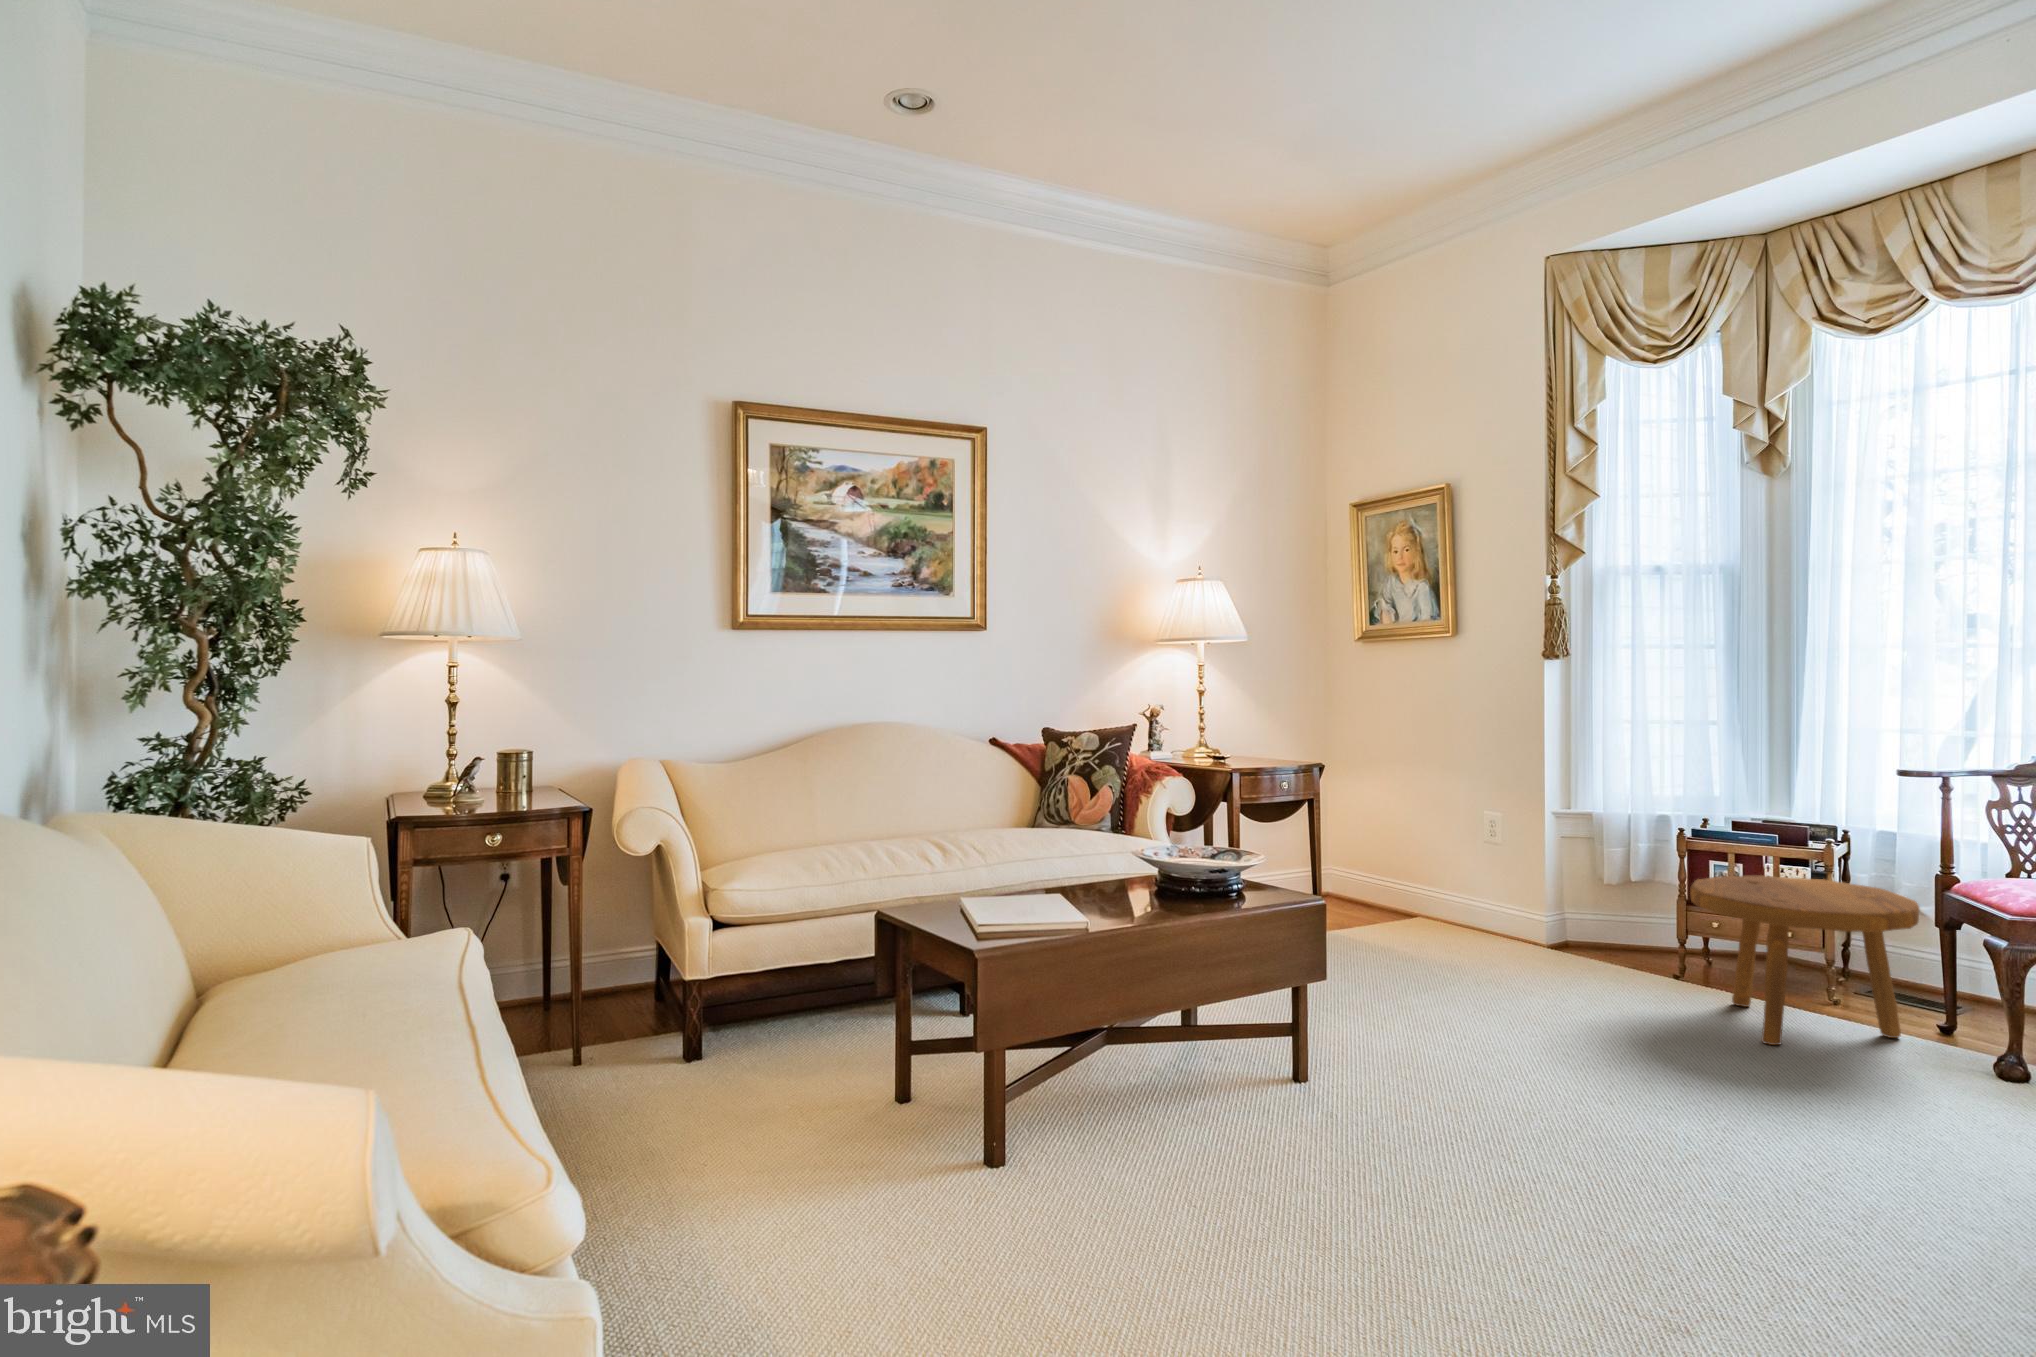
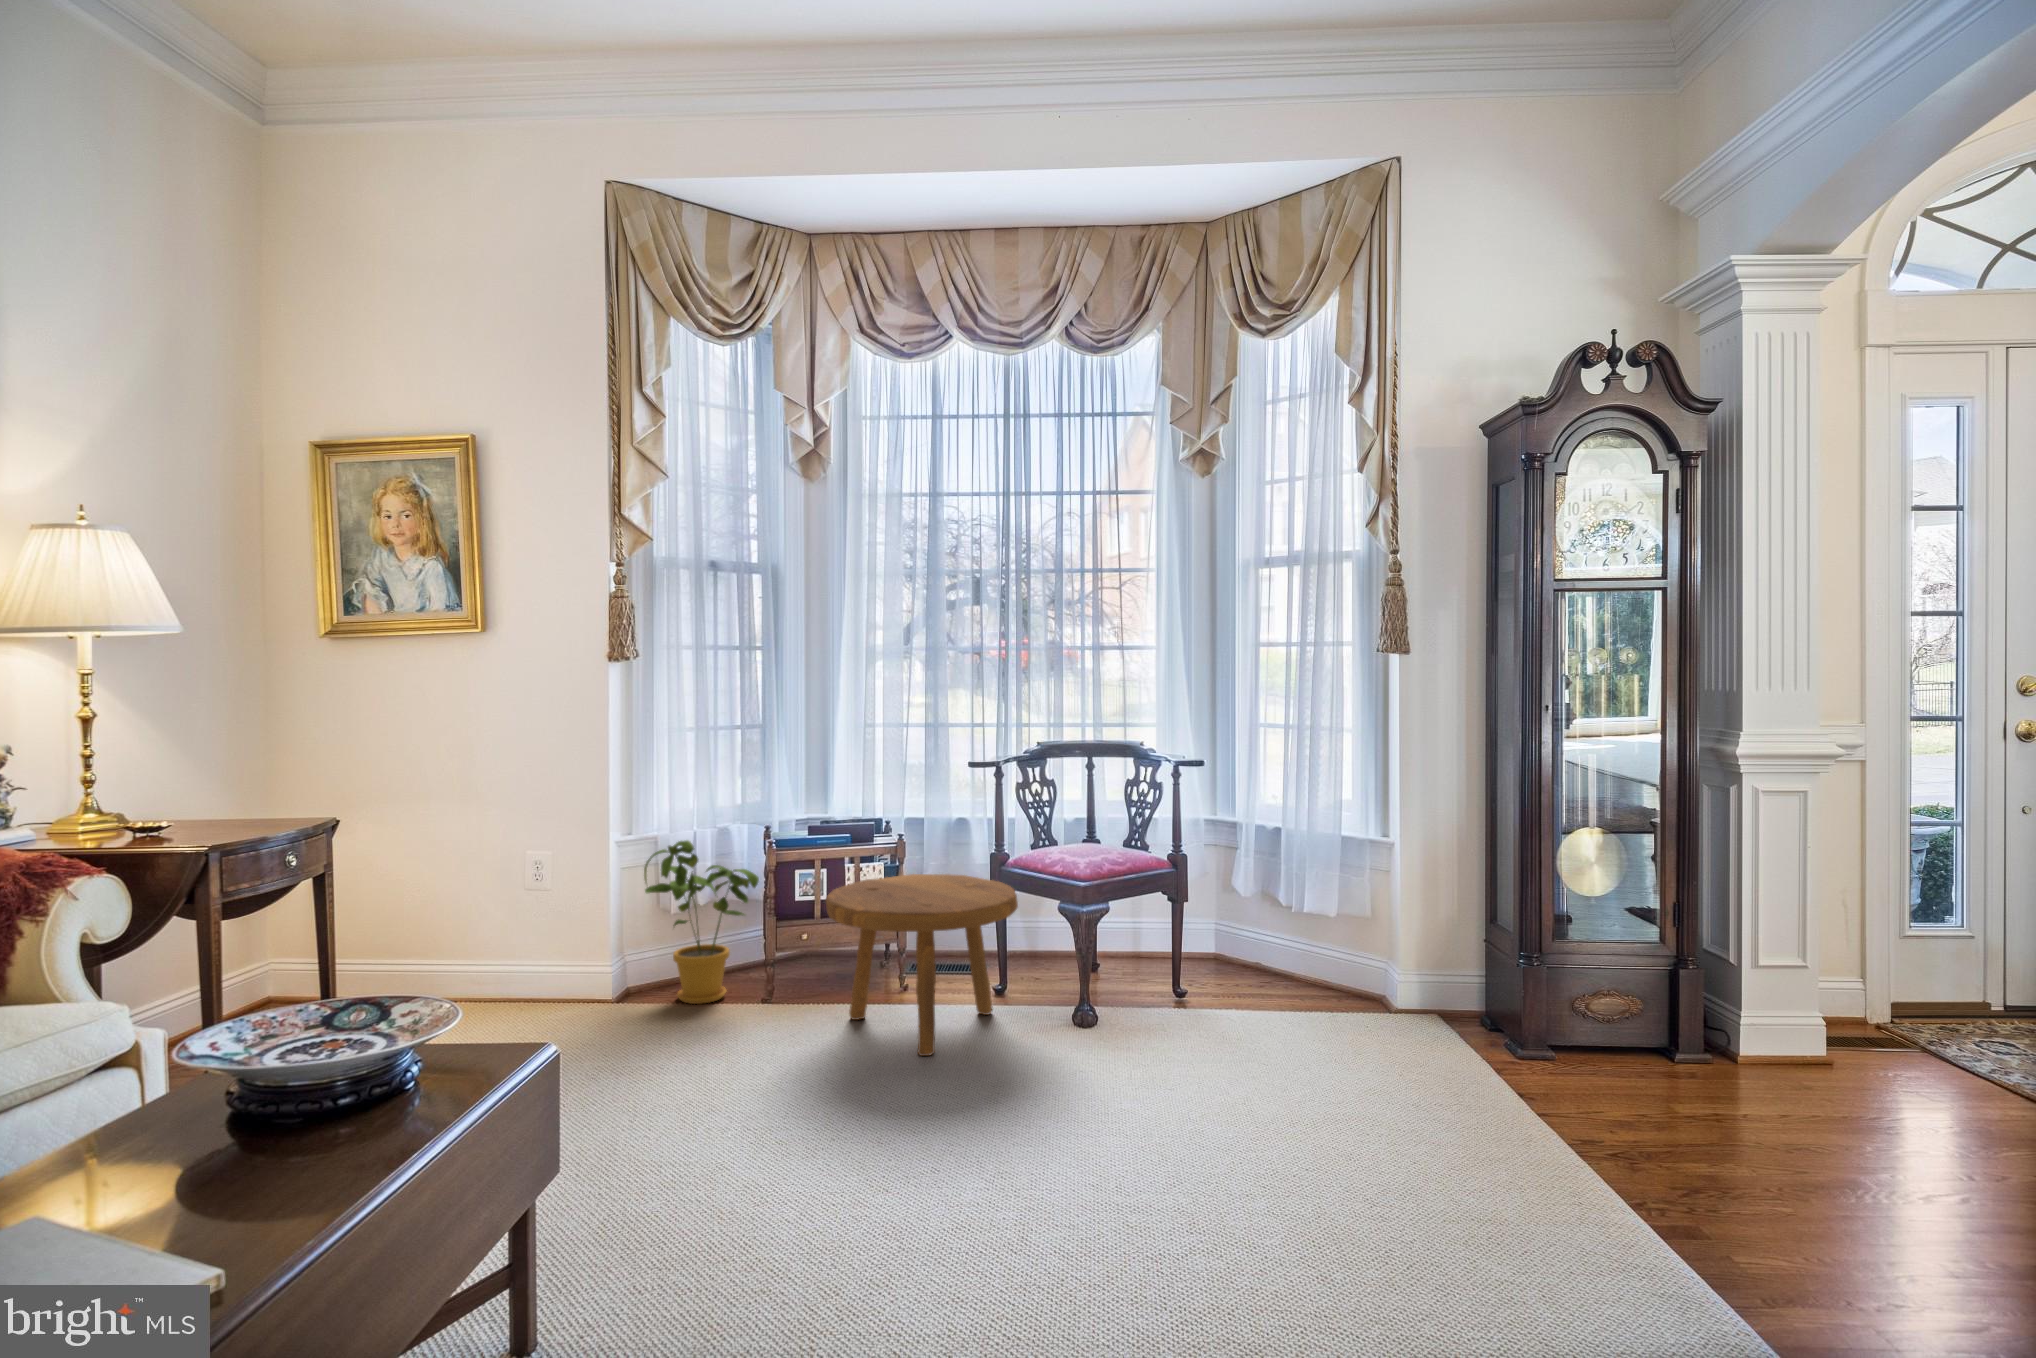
house plant: none [1564,815,1670,963] -> present [644,840,759,1004]

